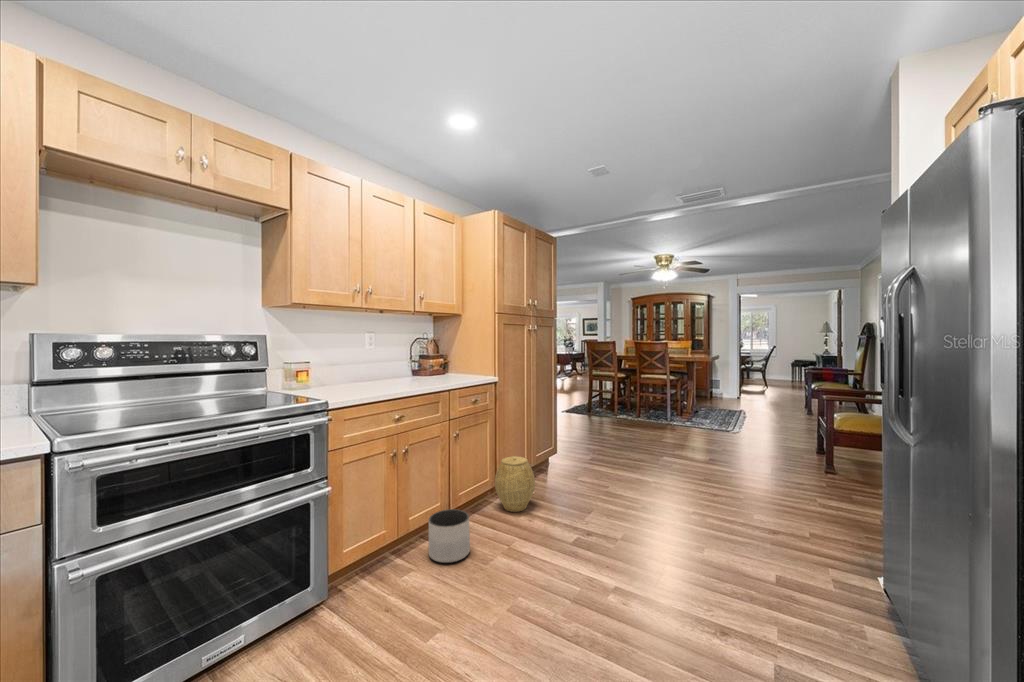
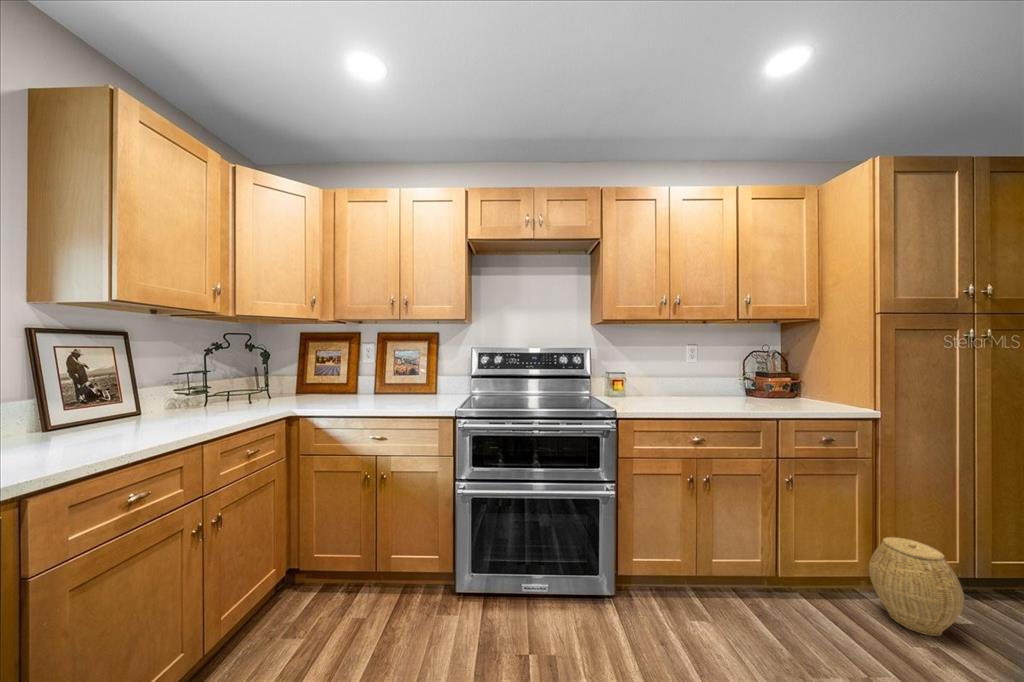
planter: present [429,509,470,563] -> none [734,567,797,647]

